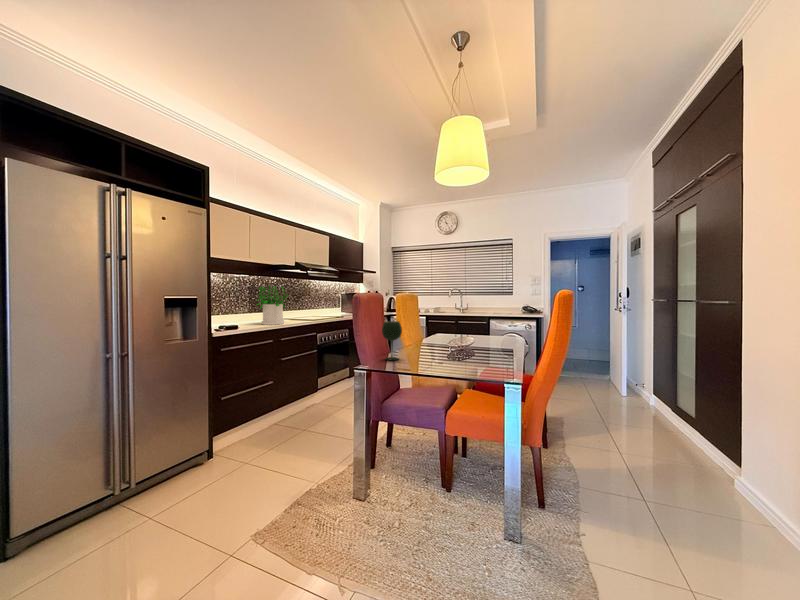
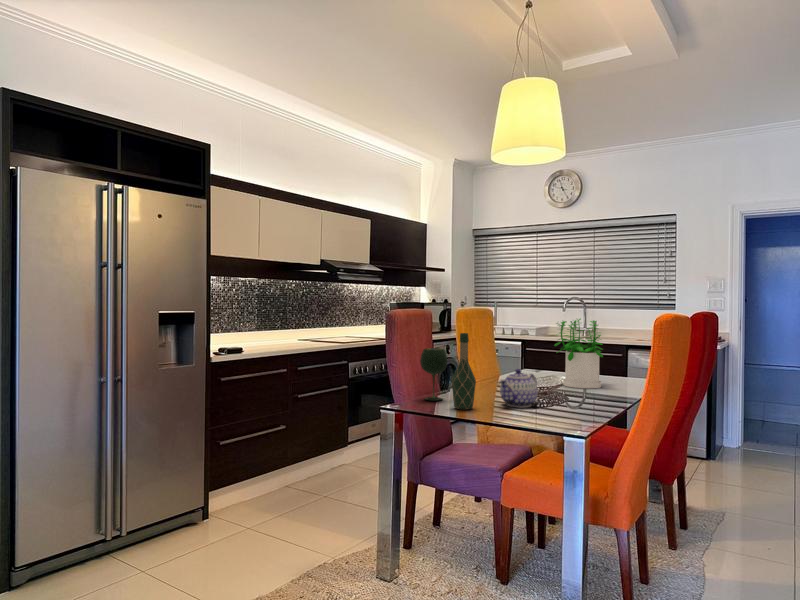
potted plant: present [257,285,288,325] -> present [555,319,603,388]
wine bottle: none [410,309,427,367] -> present [452,333,476,409]
teapot: none [442,334,469,362] -> present [500,369,538,407]

